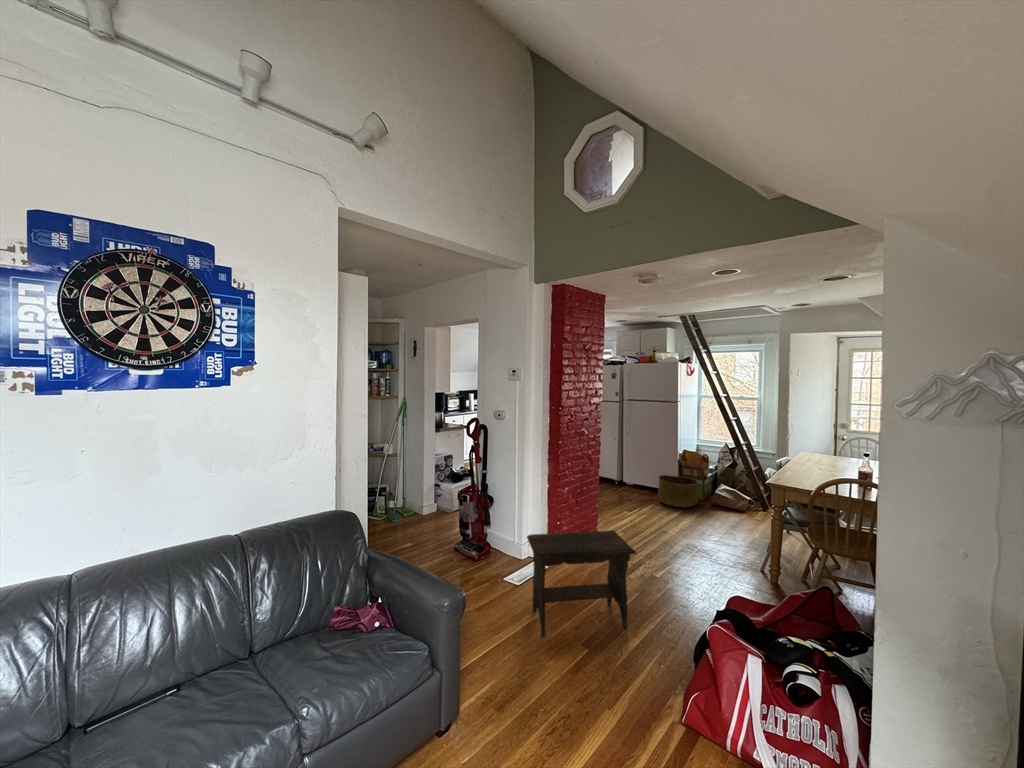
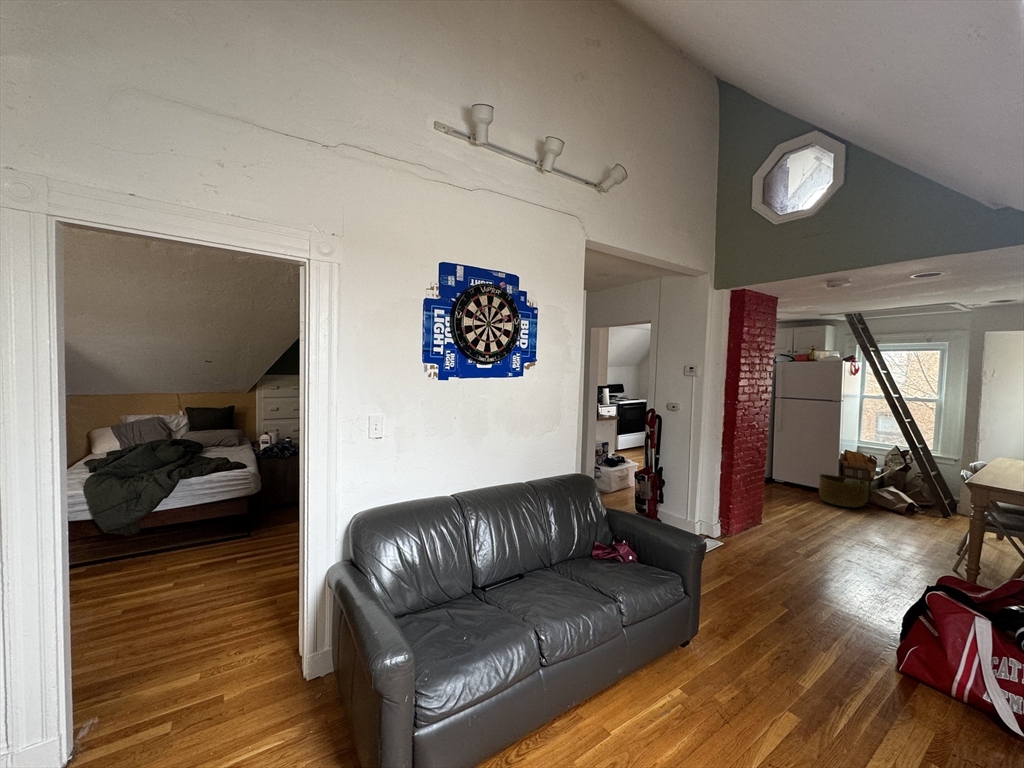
footstool: present [527,530,636,636] -> none [722,510,836,598]

